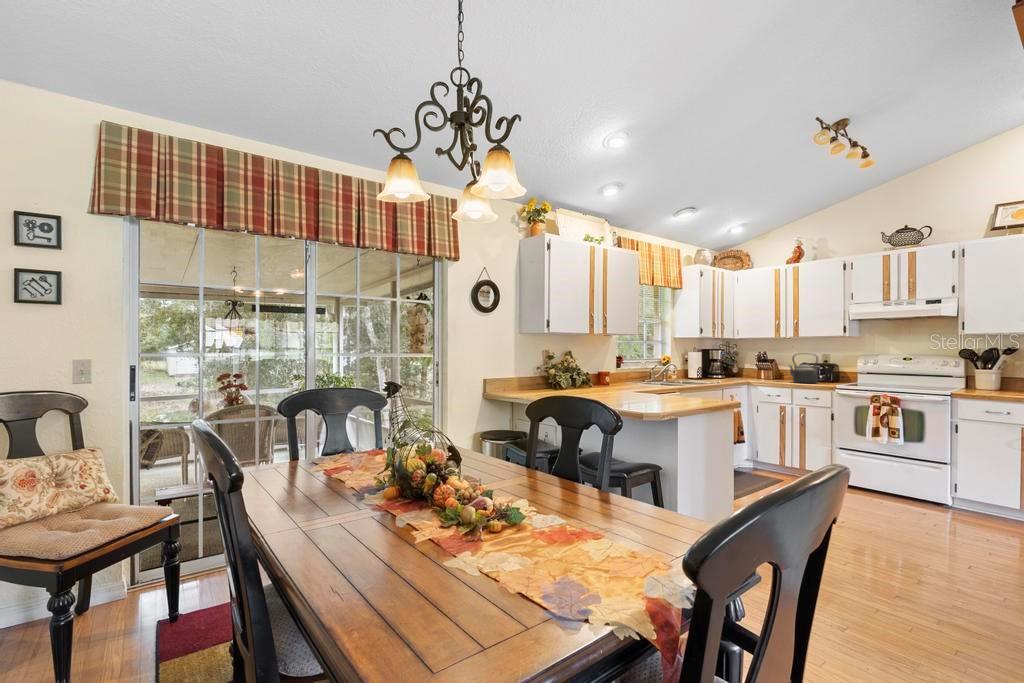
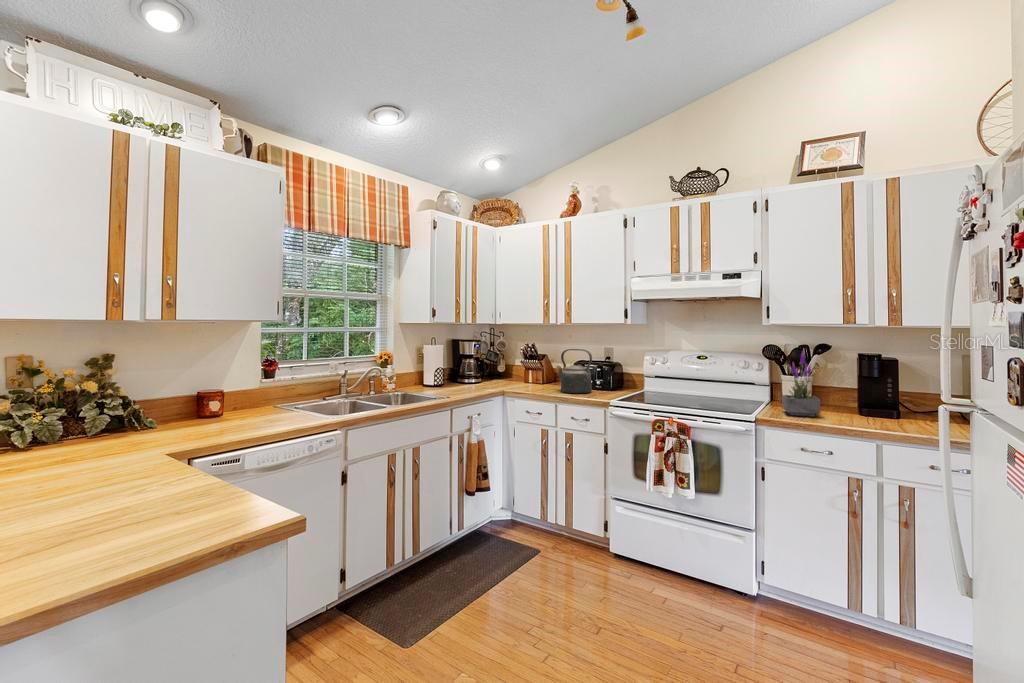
potted plant: none [974,349,1003,394] -> present [782,351,821,417]

